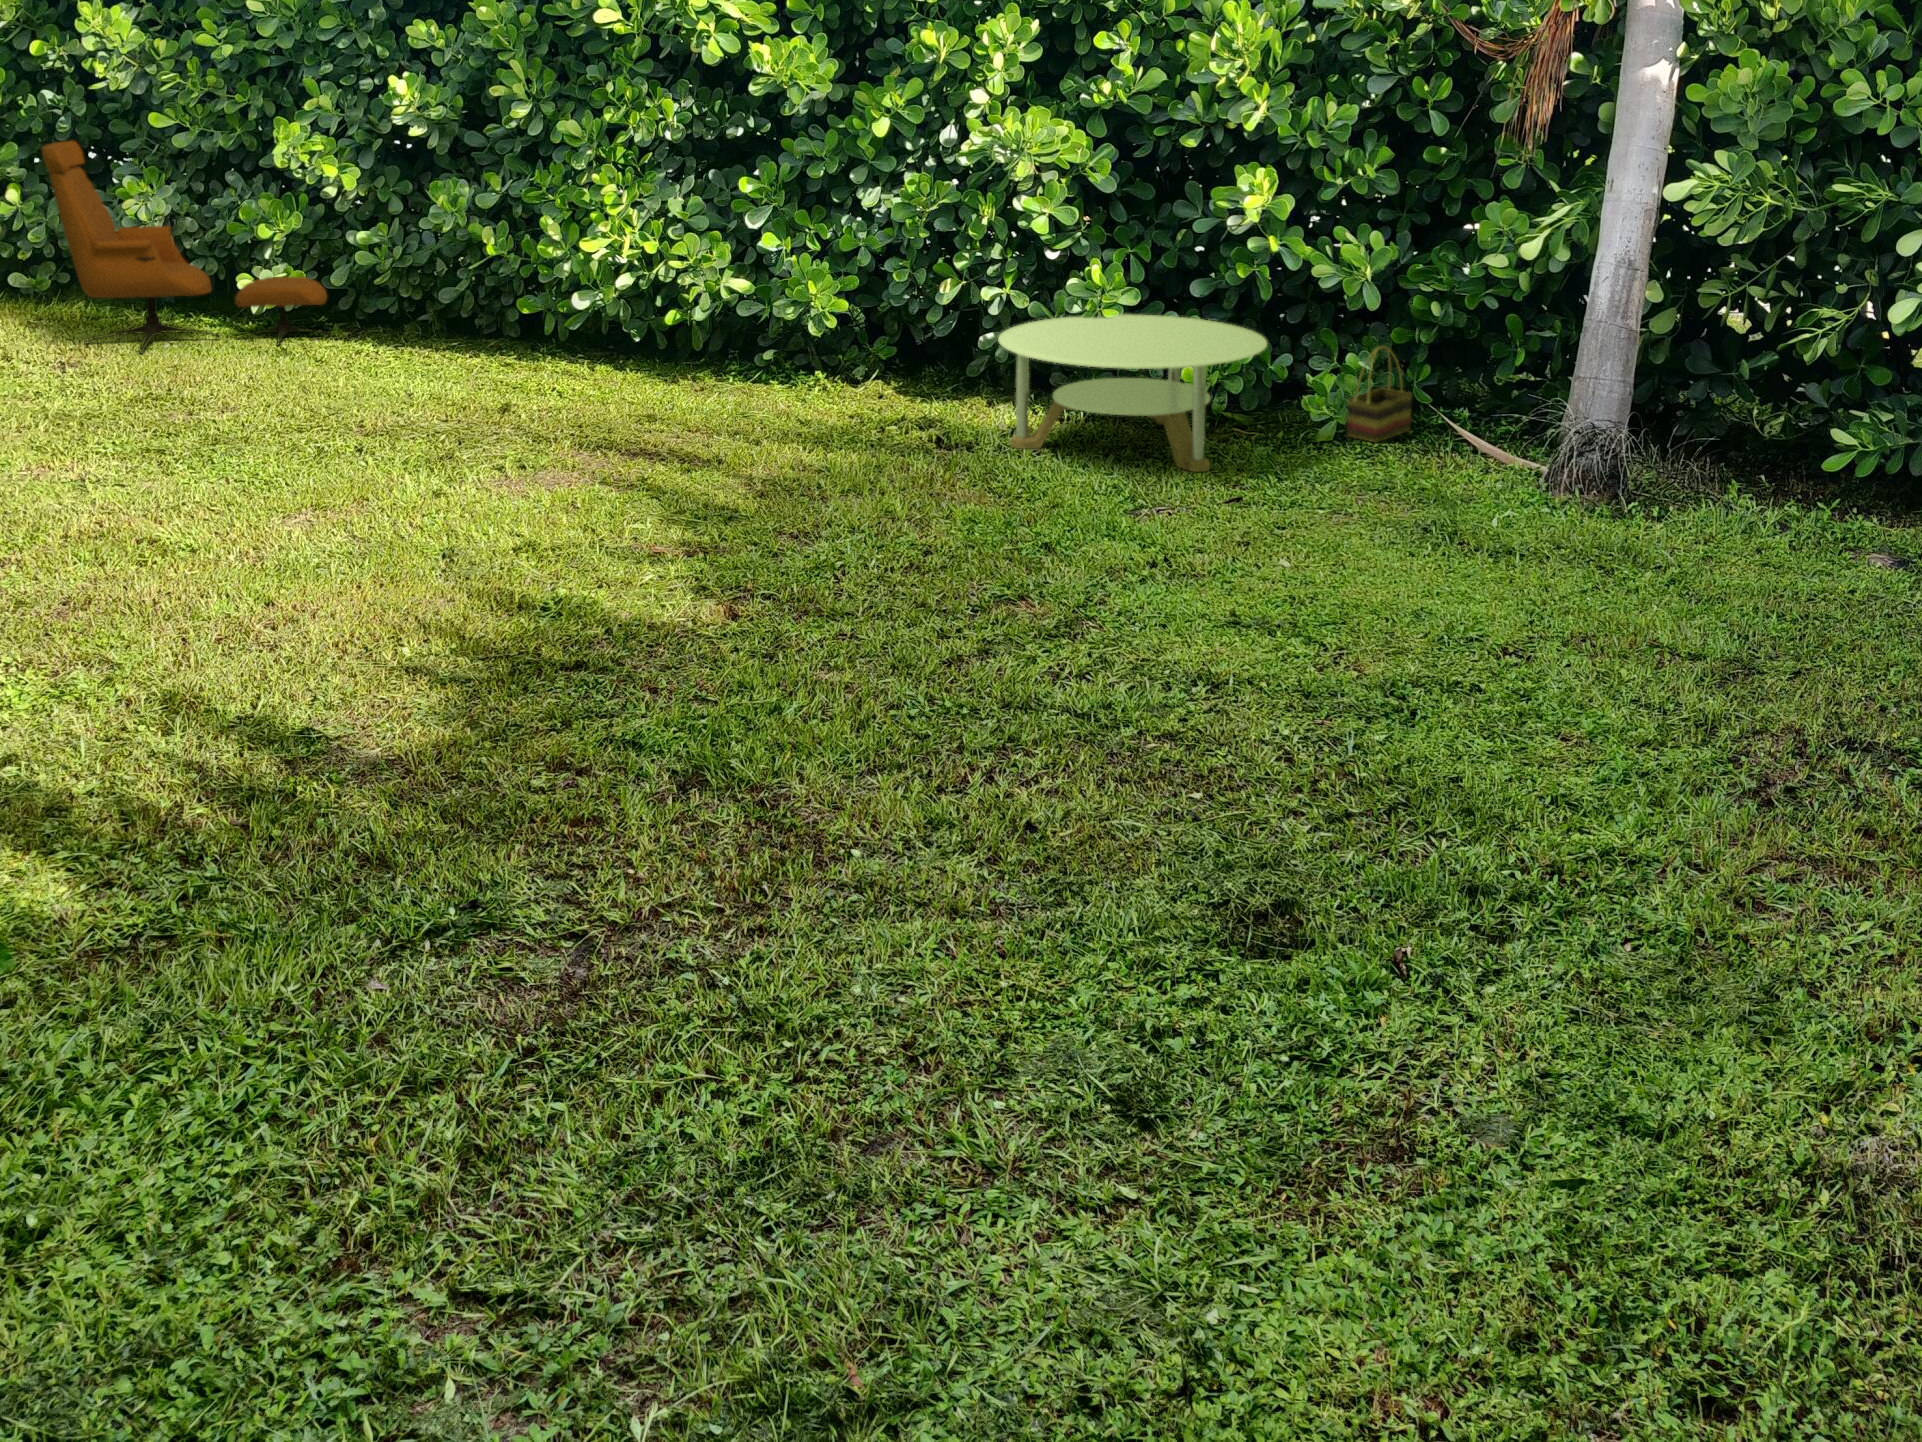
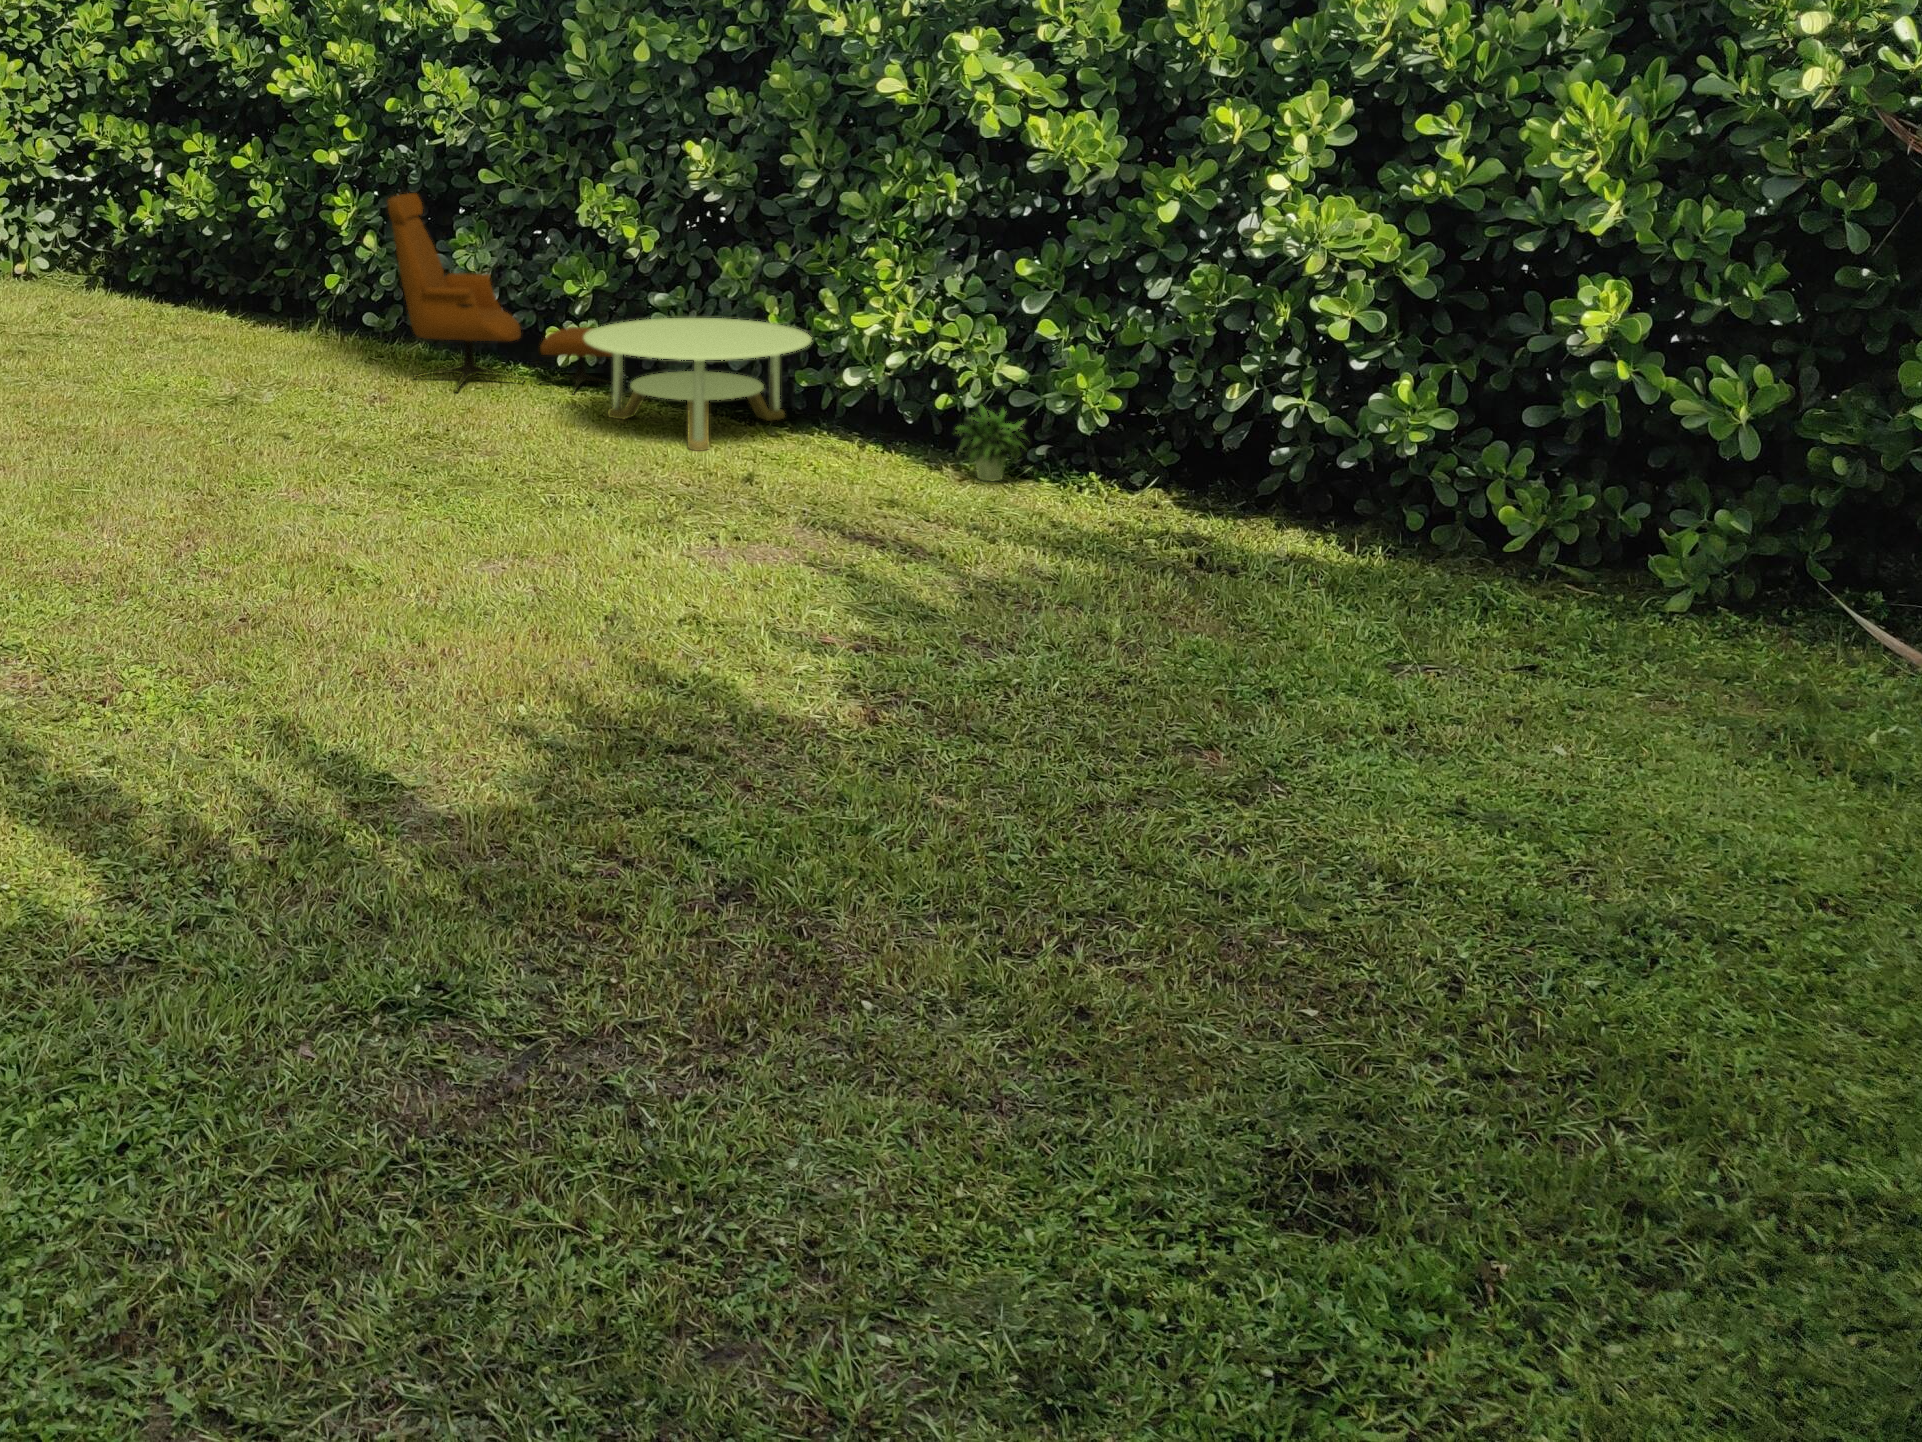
round table: present [998,314,1267,472] -> present [584,318,812,451]
potted plant: none [690,320,766,393] -> present [956,405,1027,481]
basket: present [1347,346,1412,442] -> none [1713,500,1810,617]

